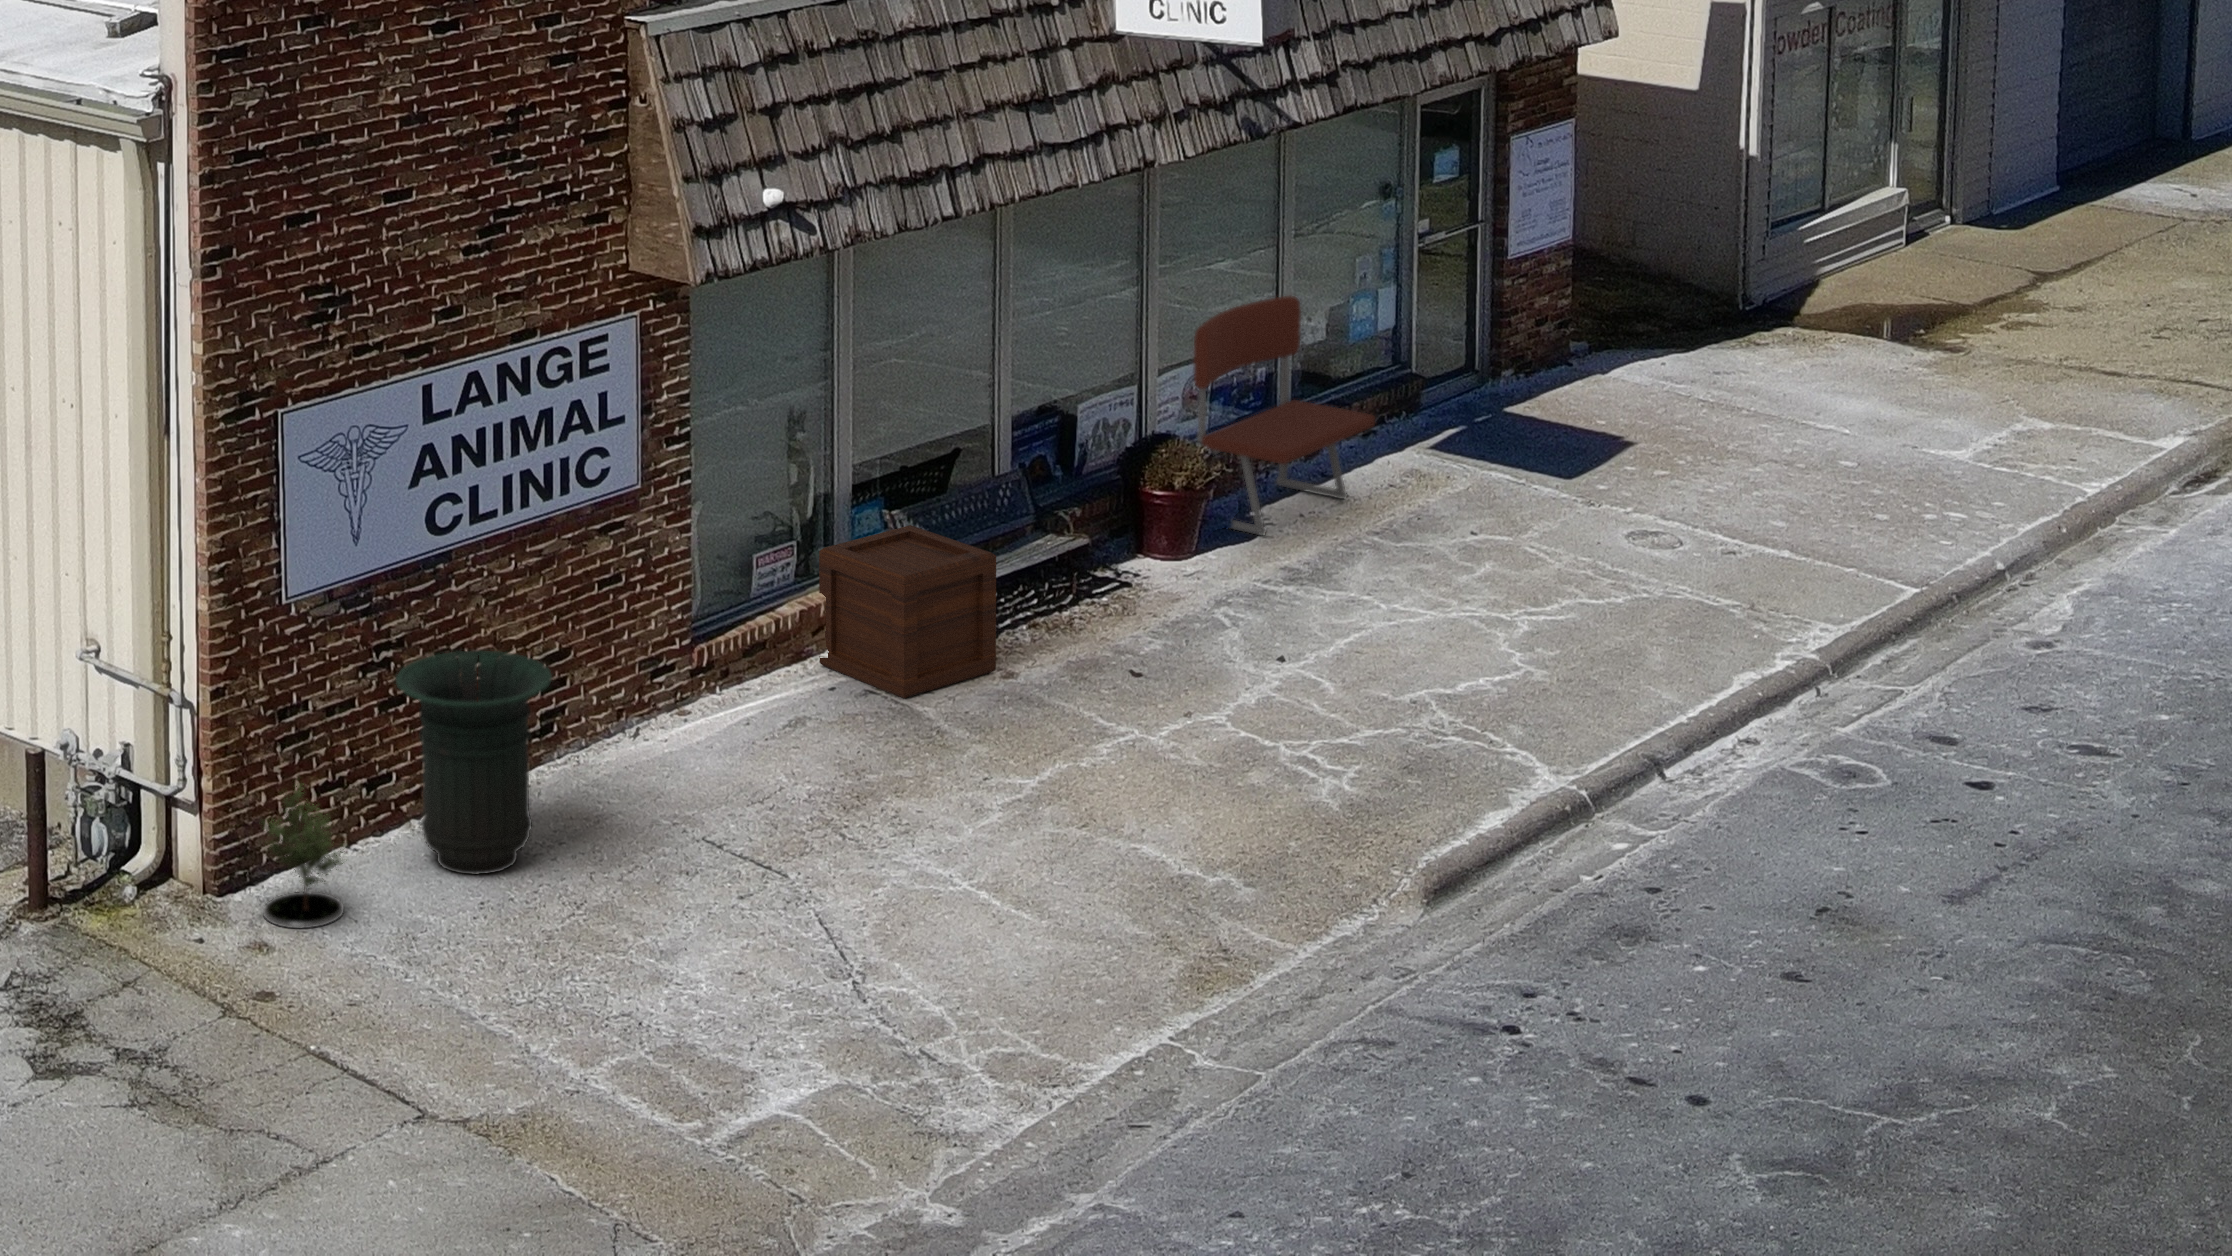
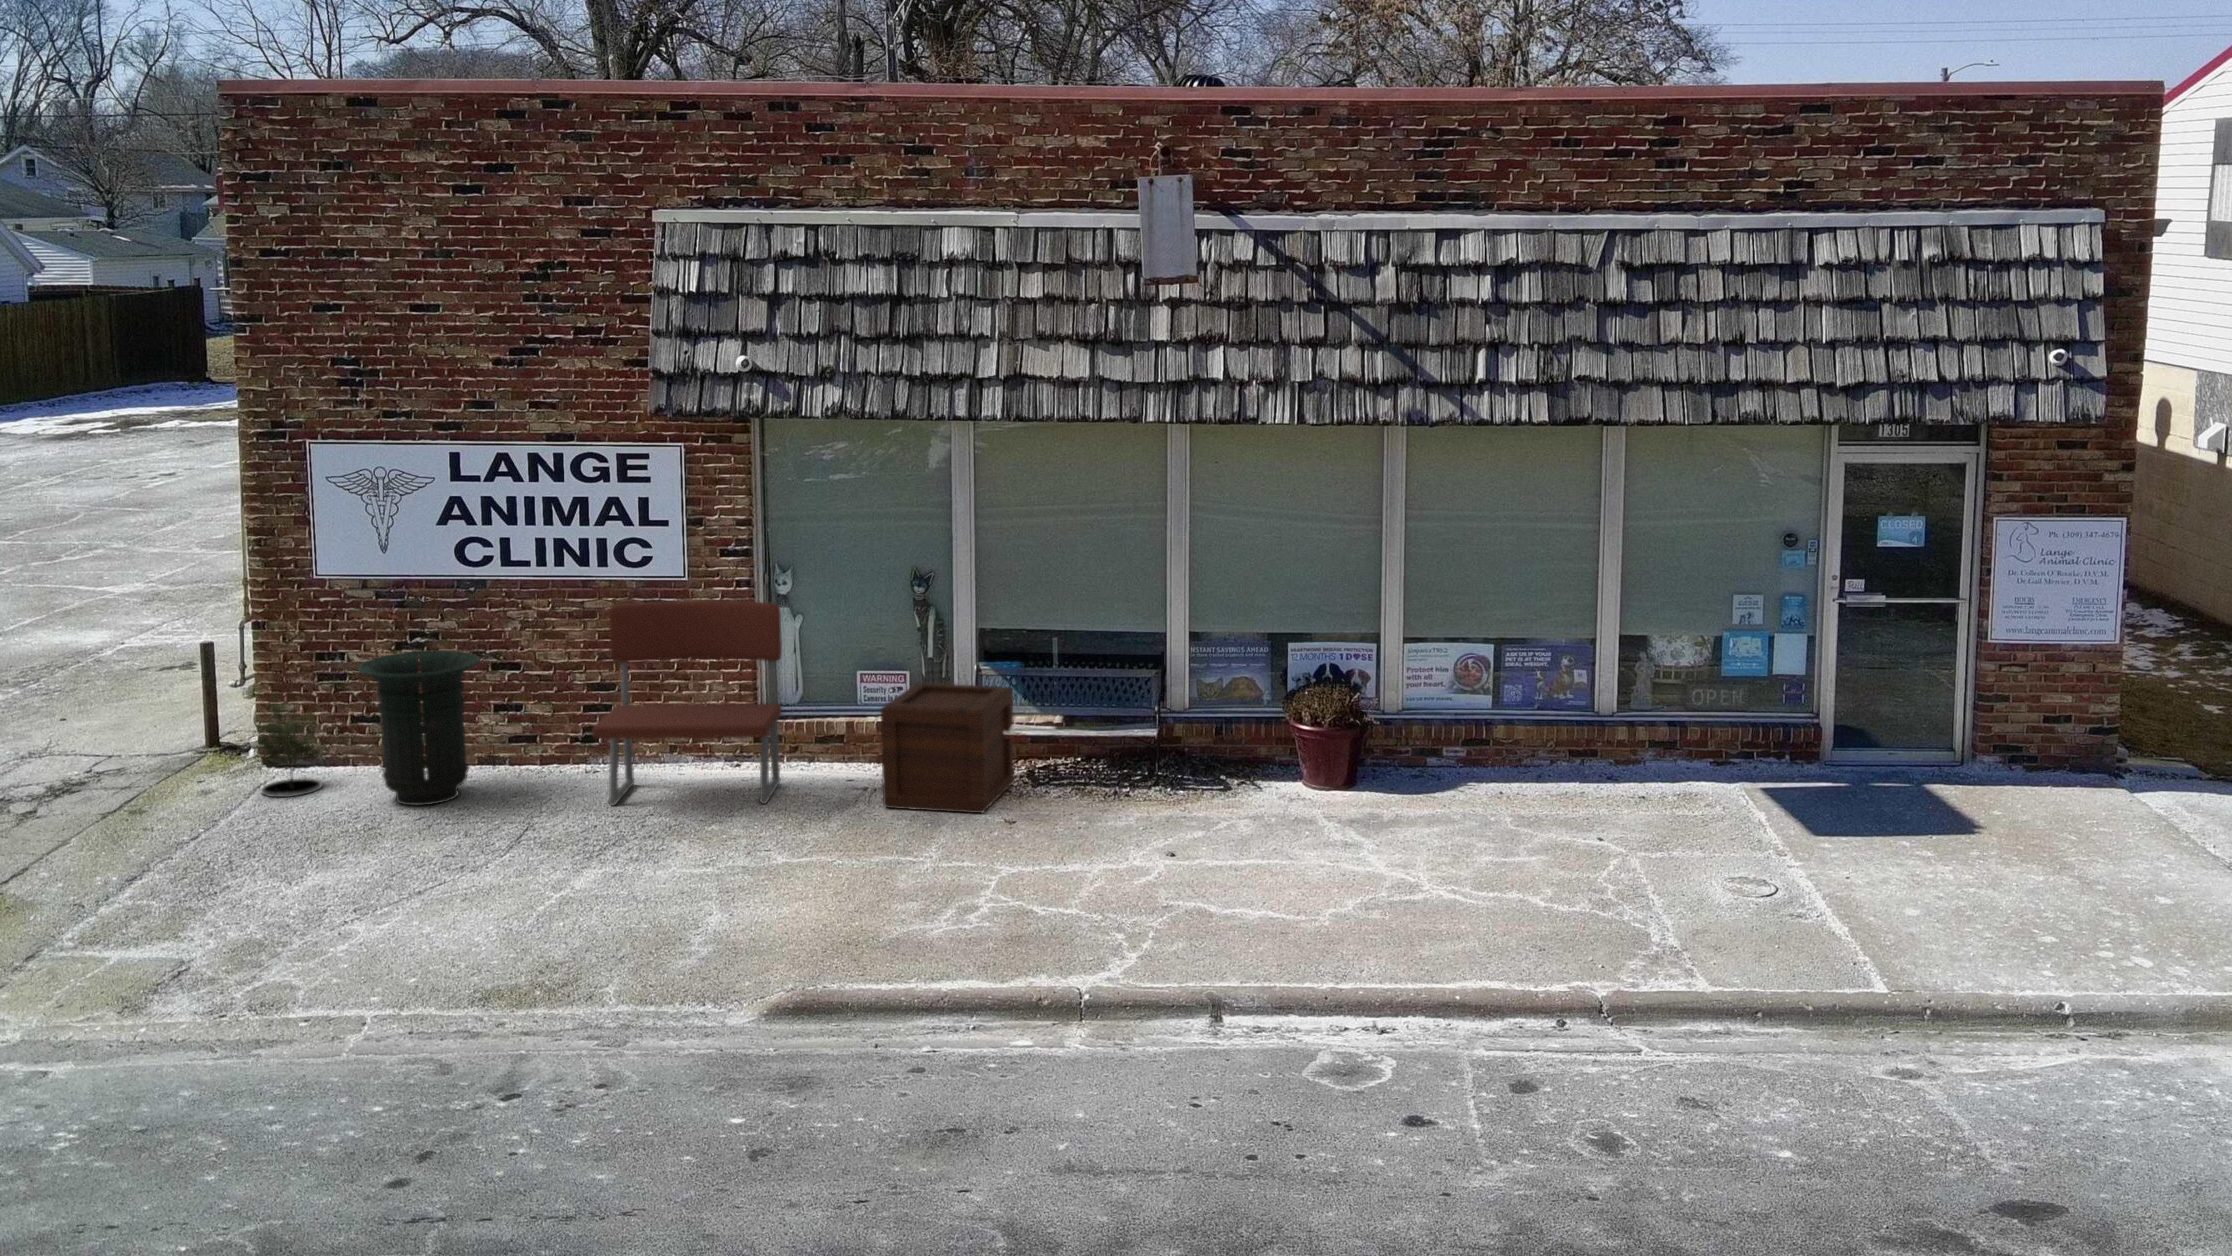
bench: present [1194,296,1375,535] -> present [592,600,782,805]

